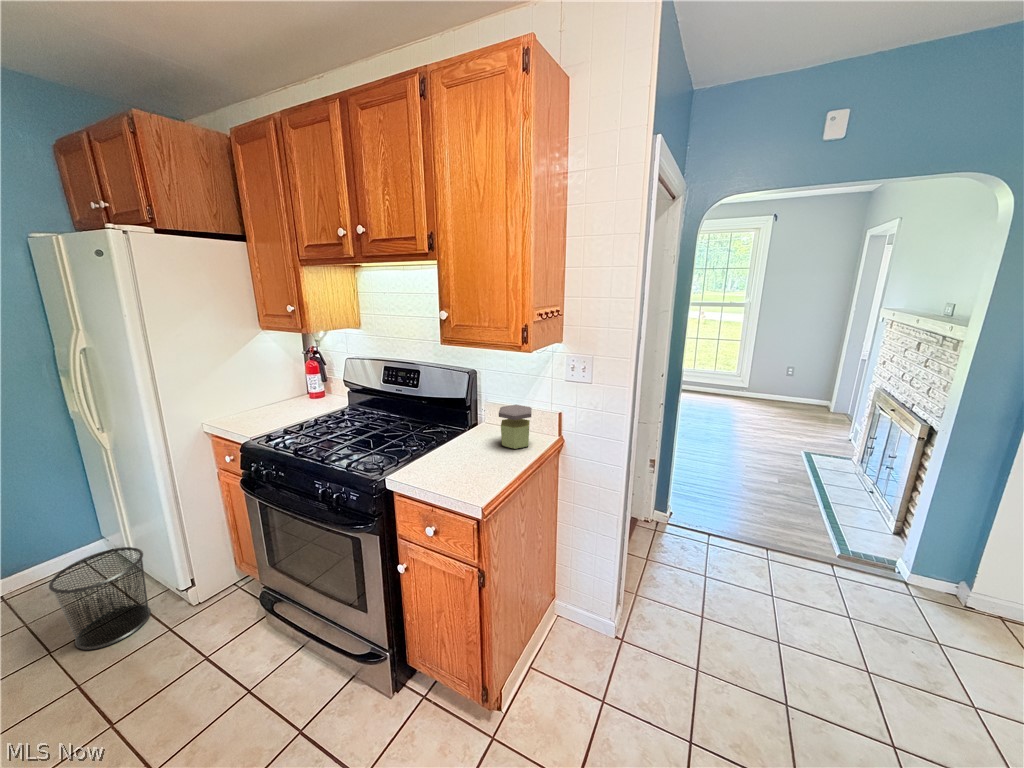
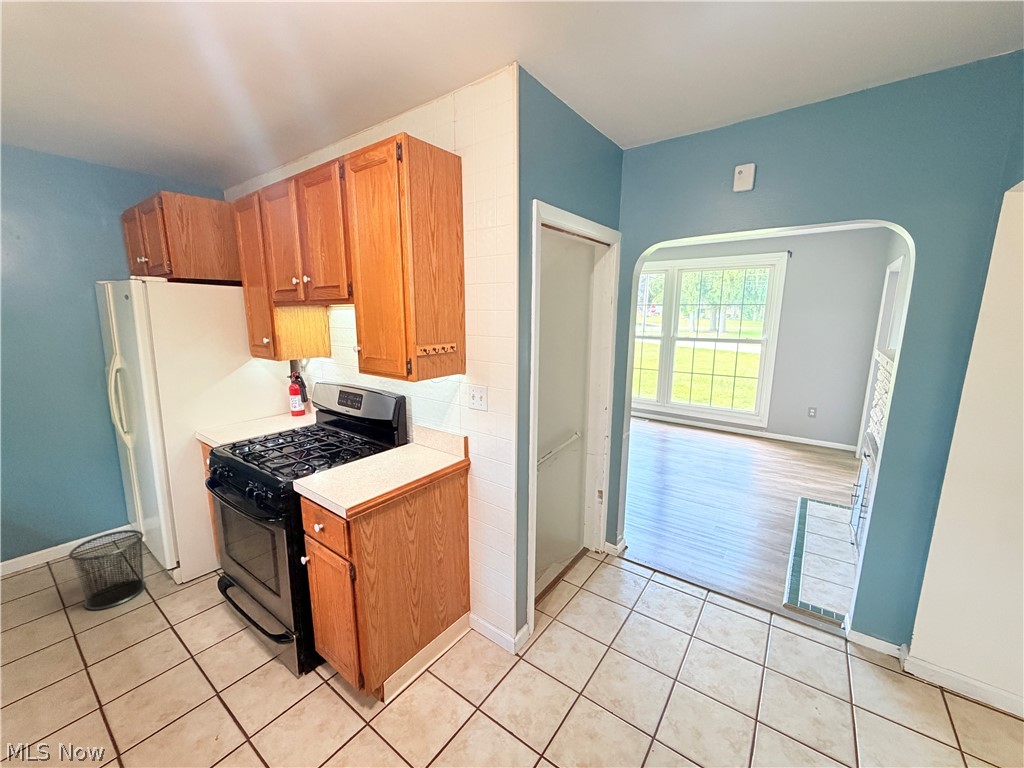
jar: present [499,405,532,449] -> none [404,428,437,466]

